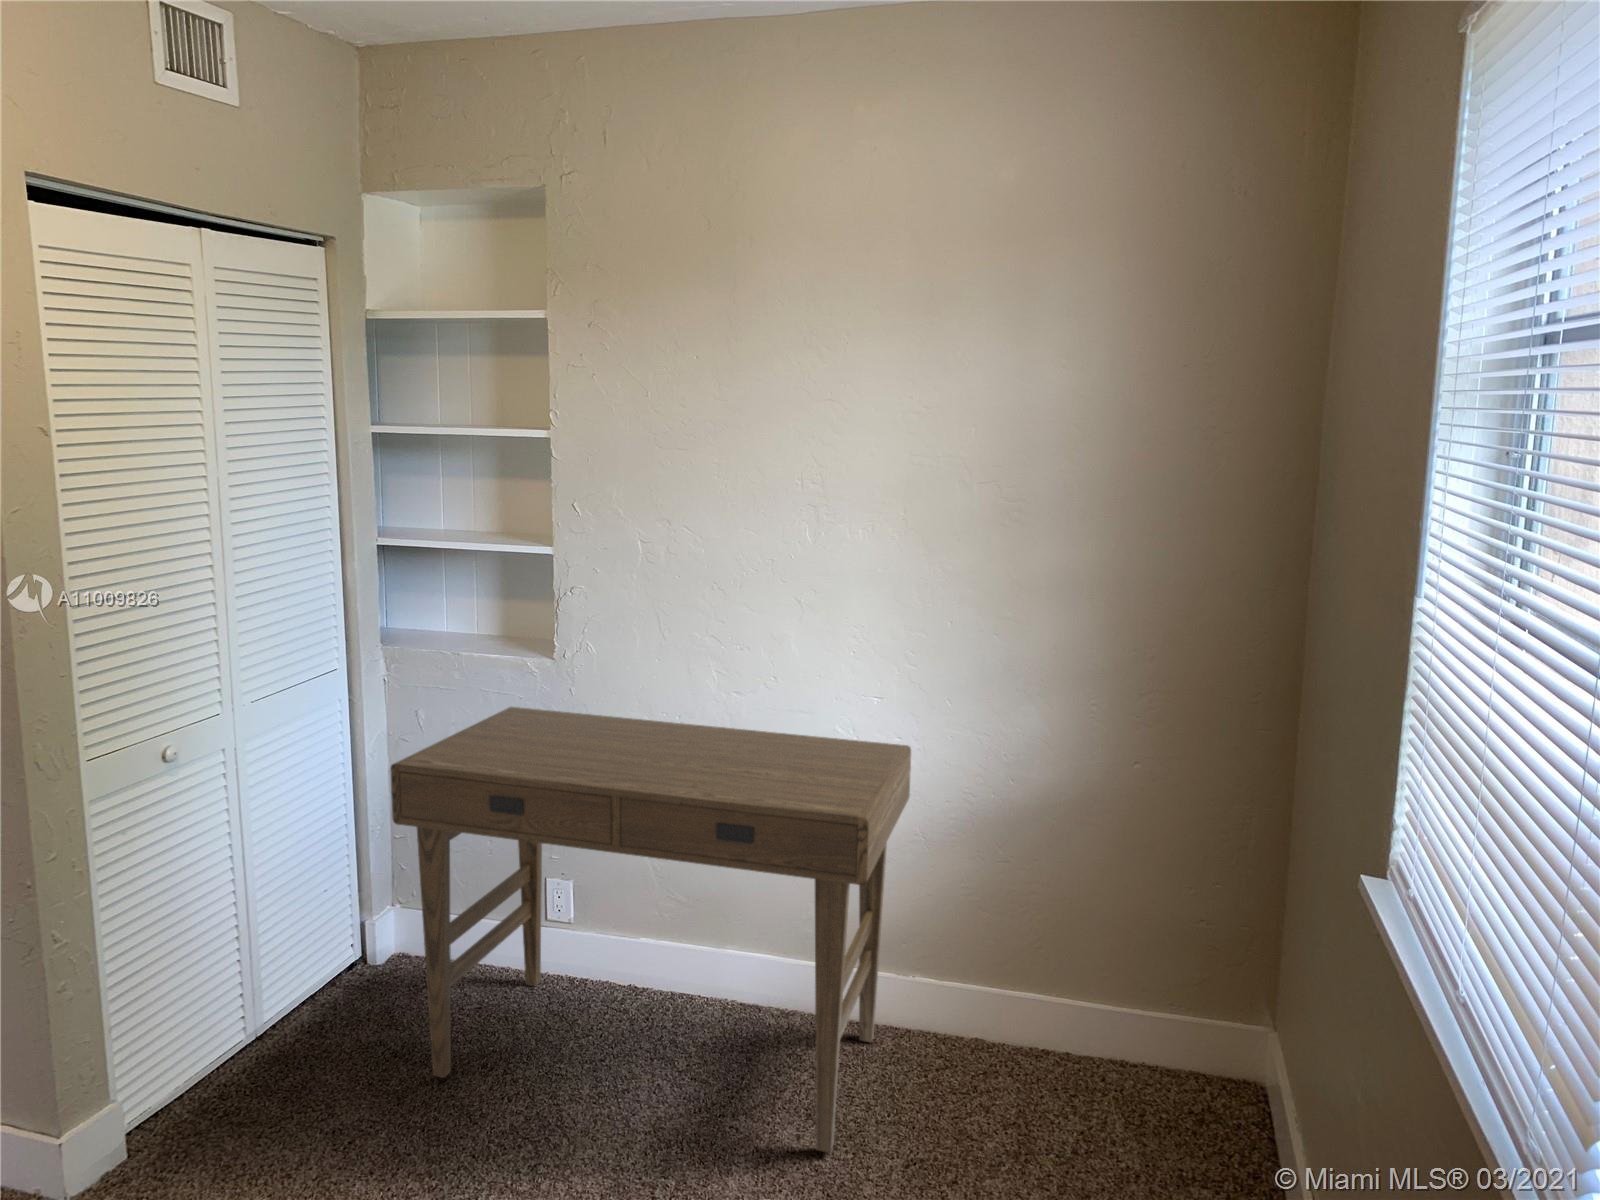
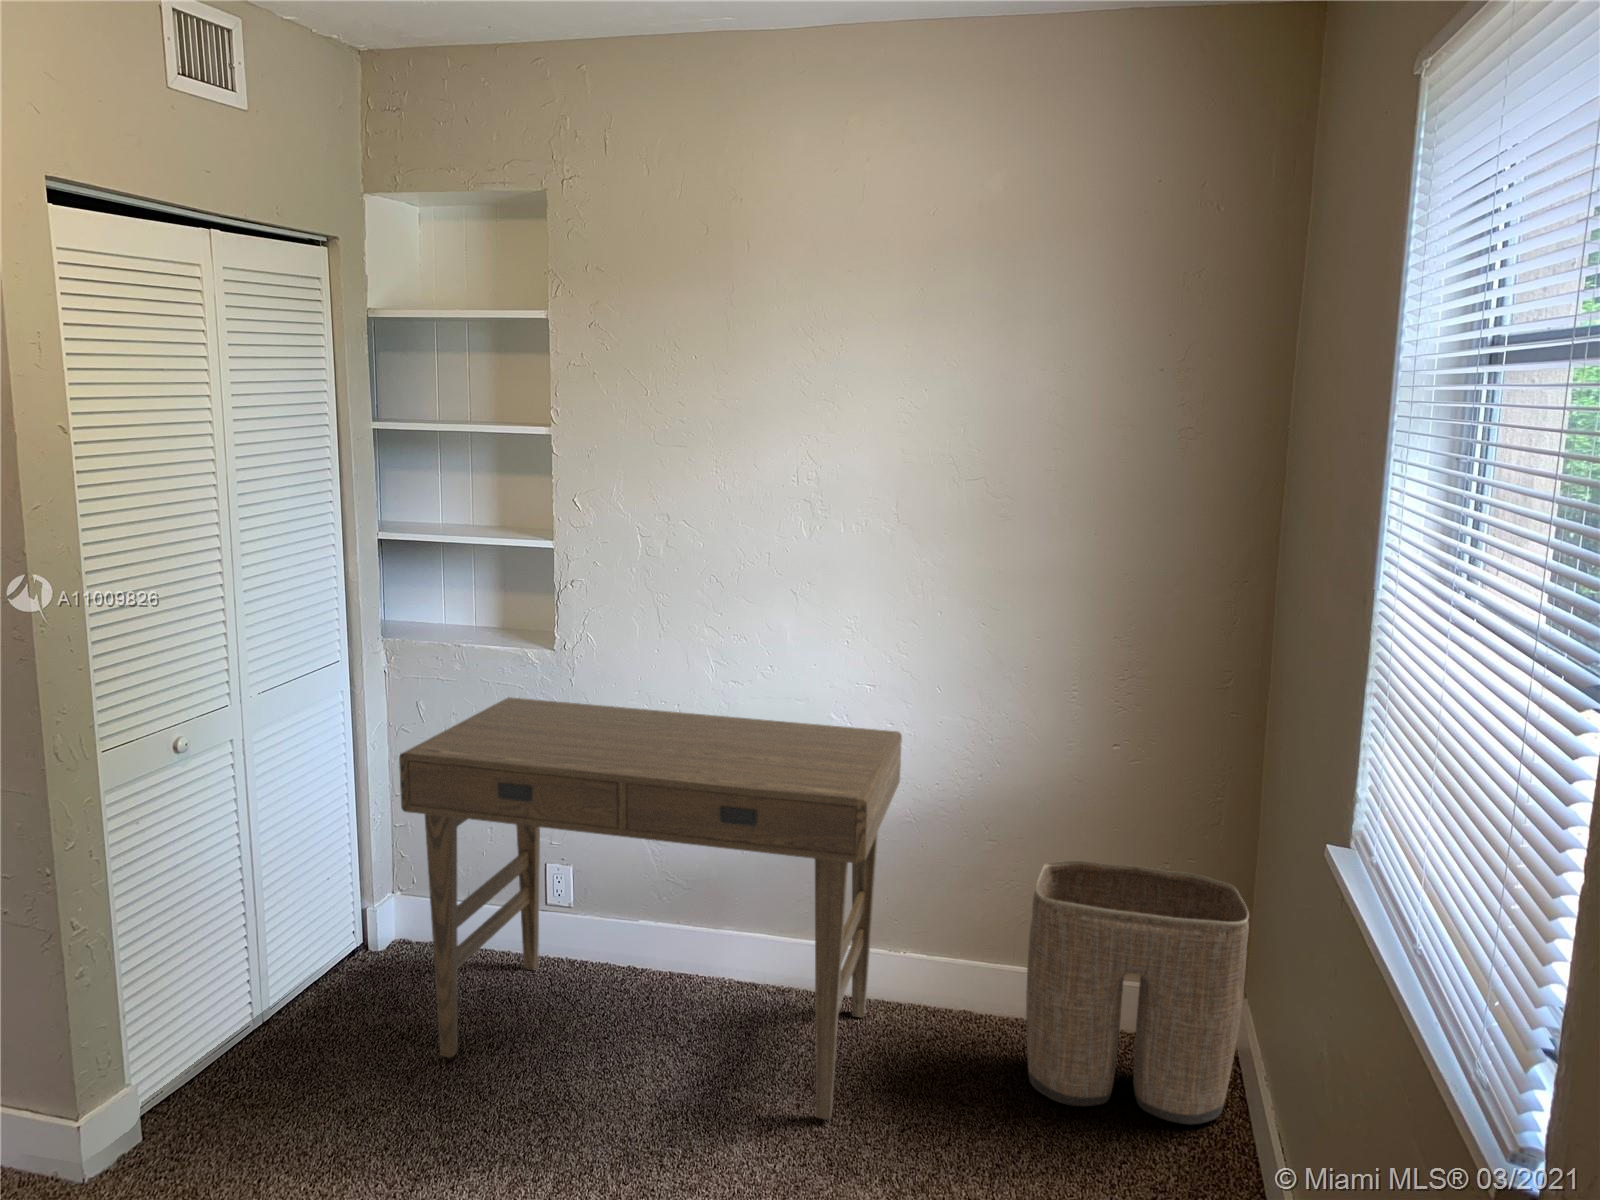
laundry basket: none [1041,883,1276,1165] -> present [1026,861,1249,1124]

